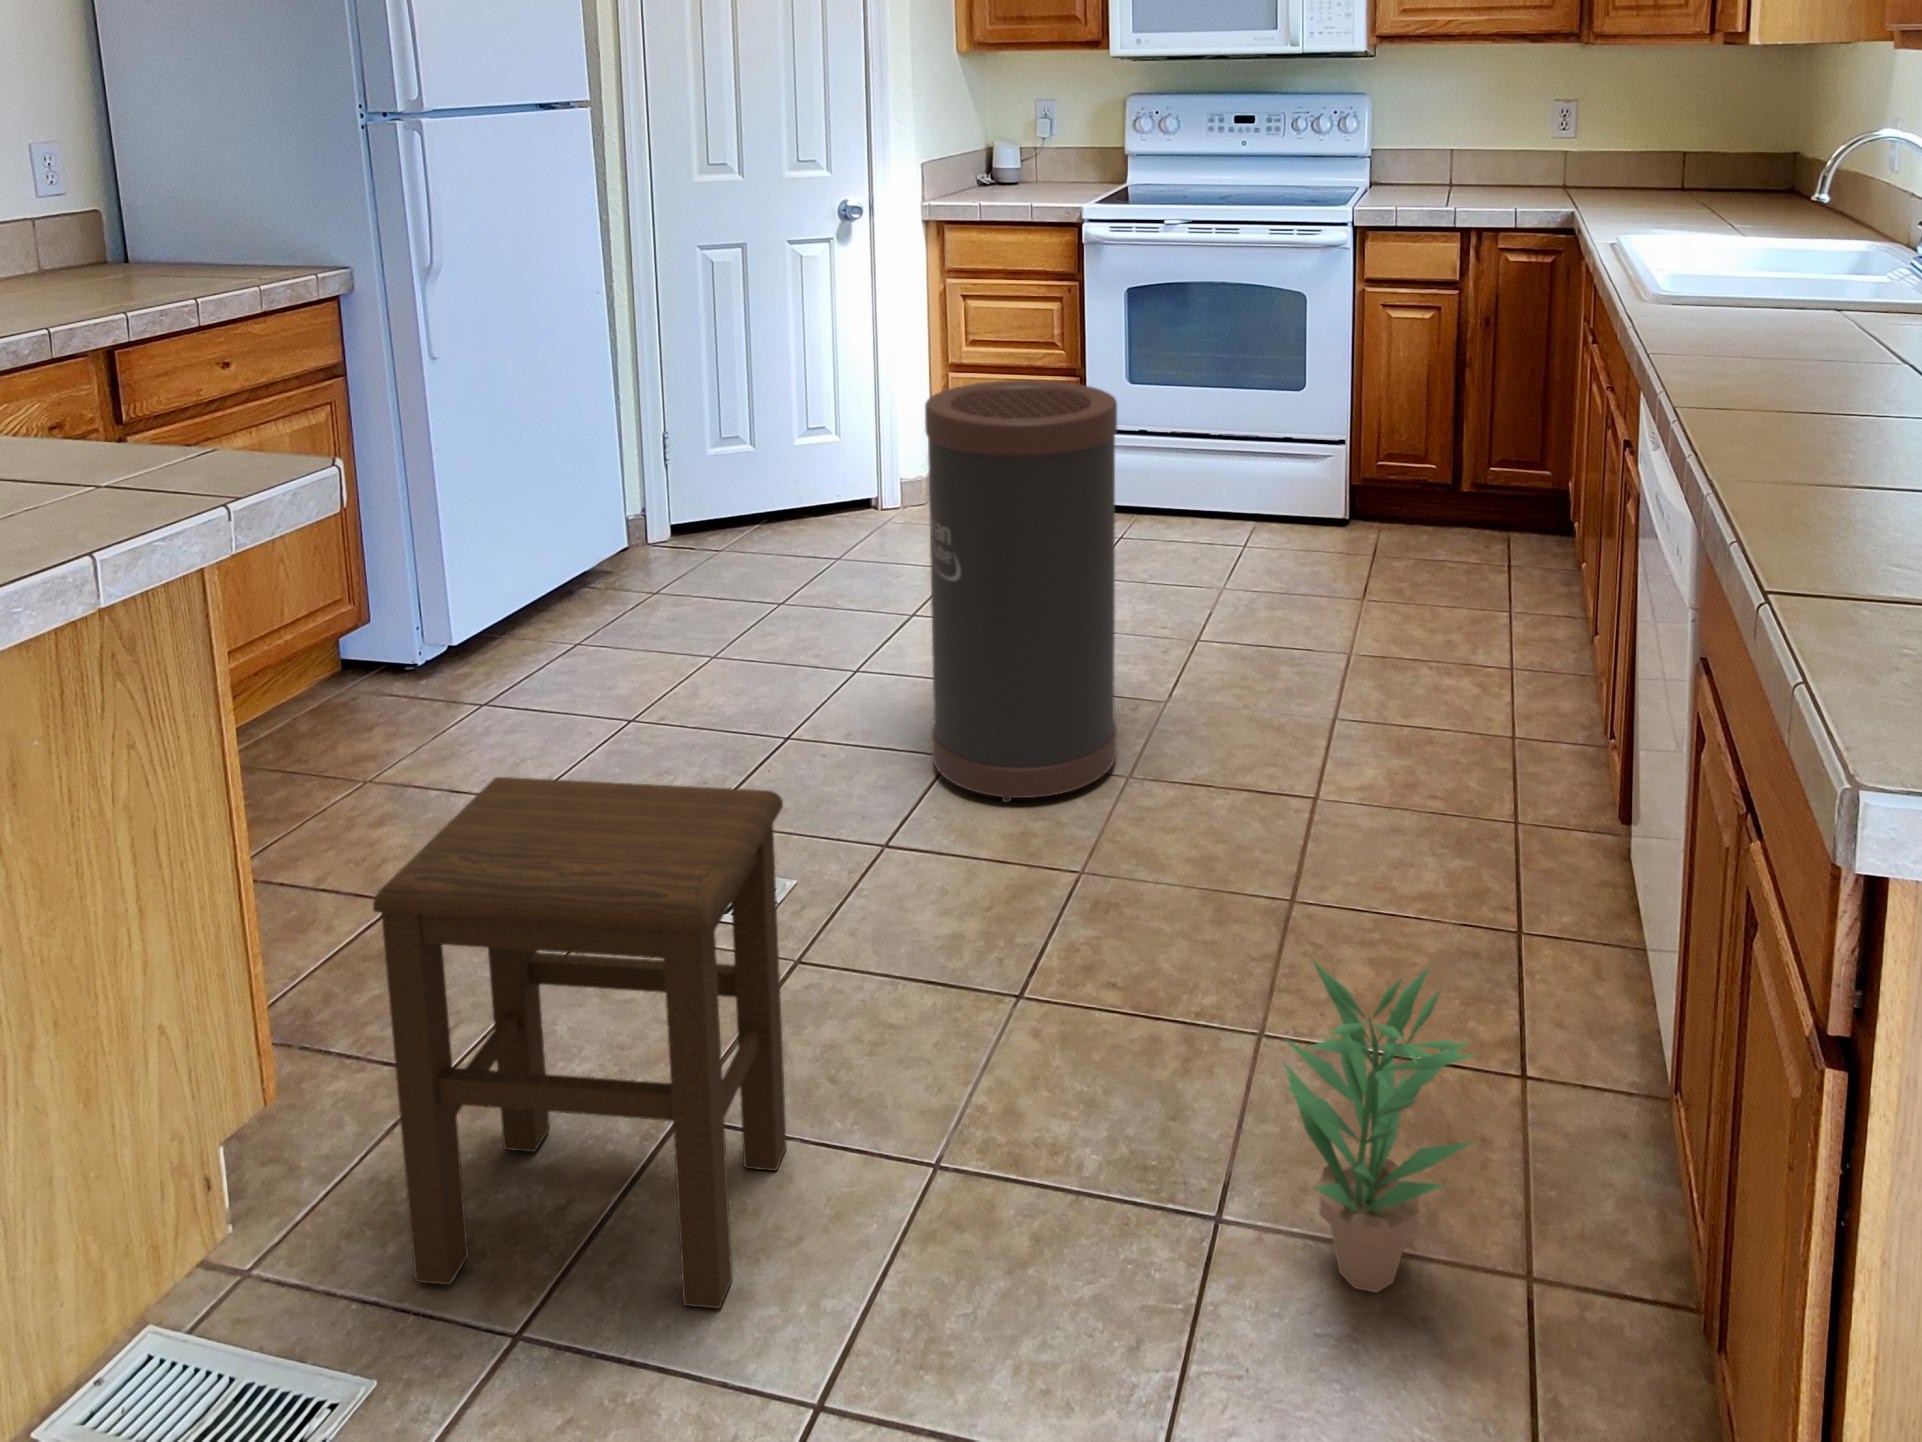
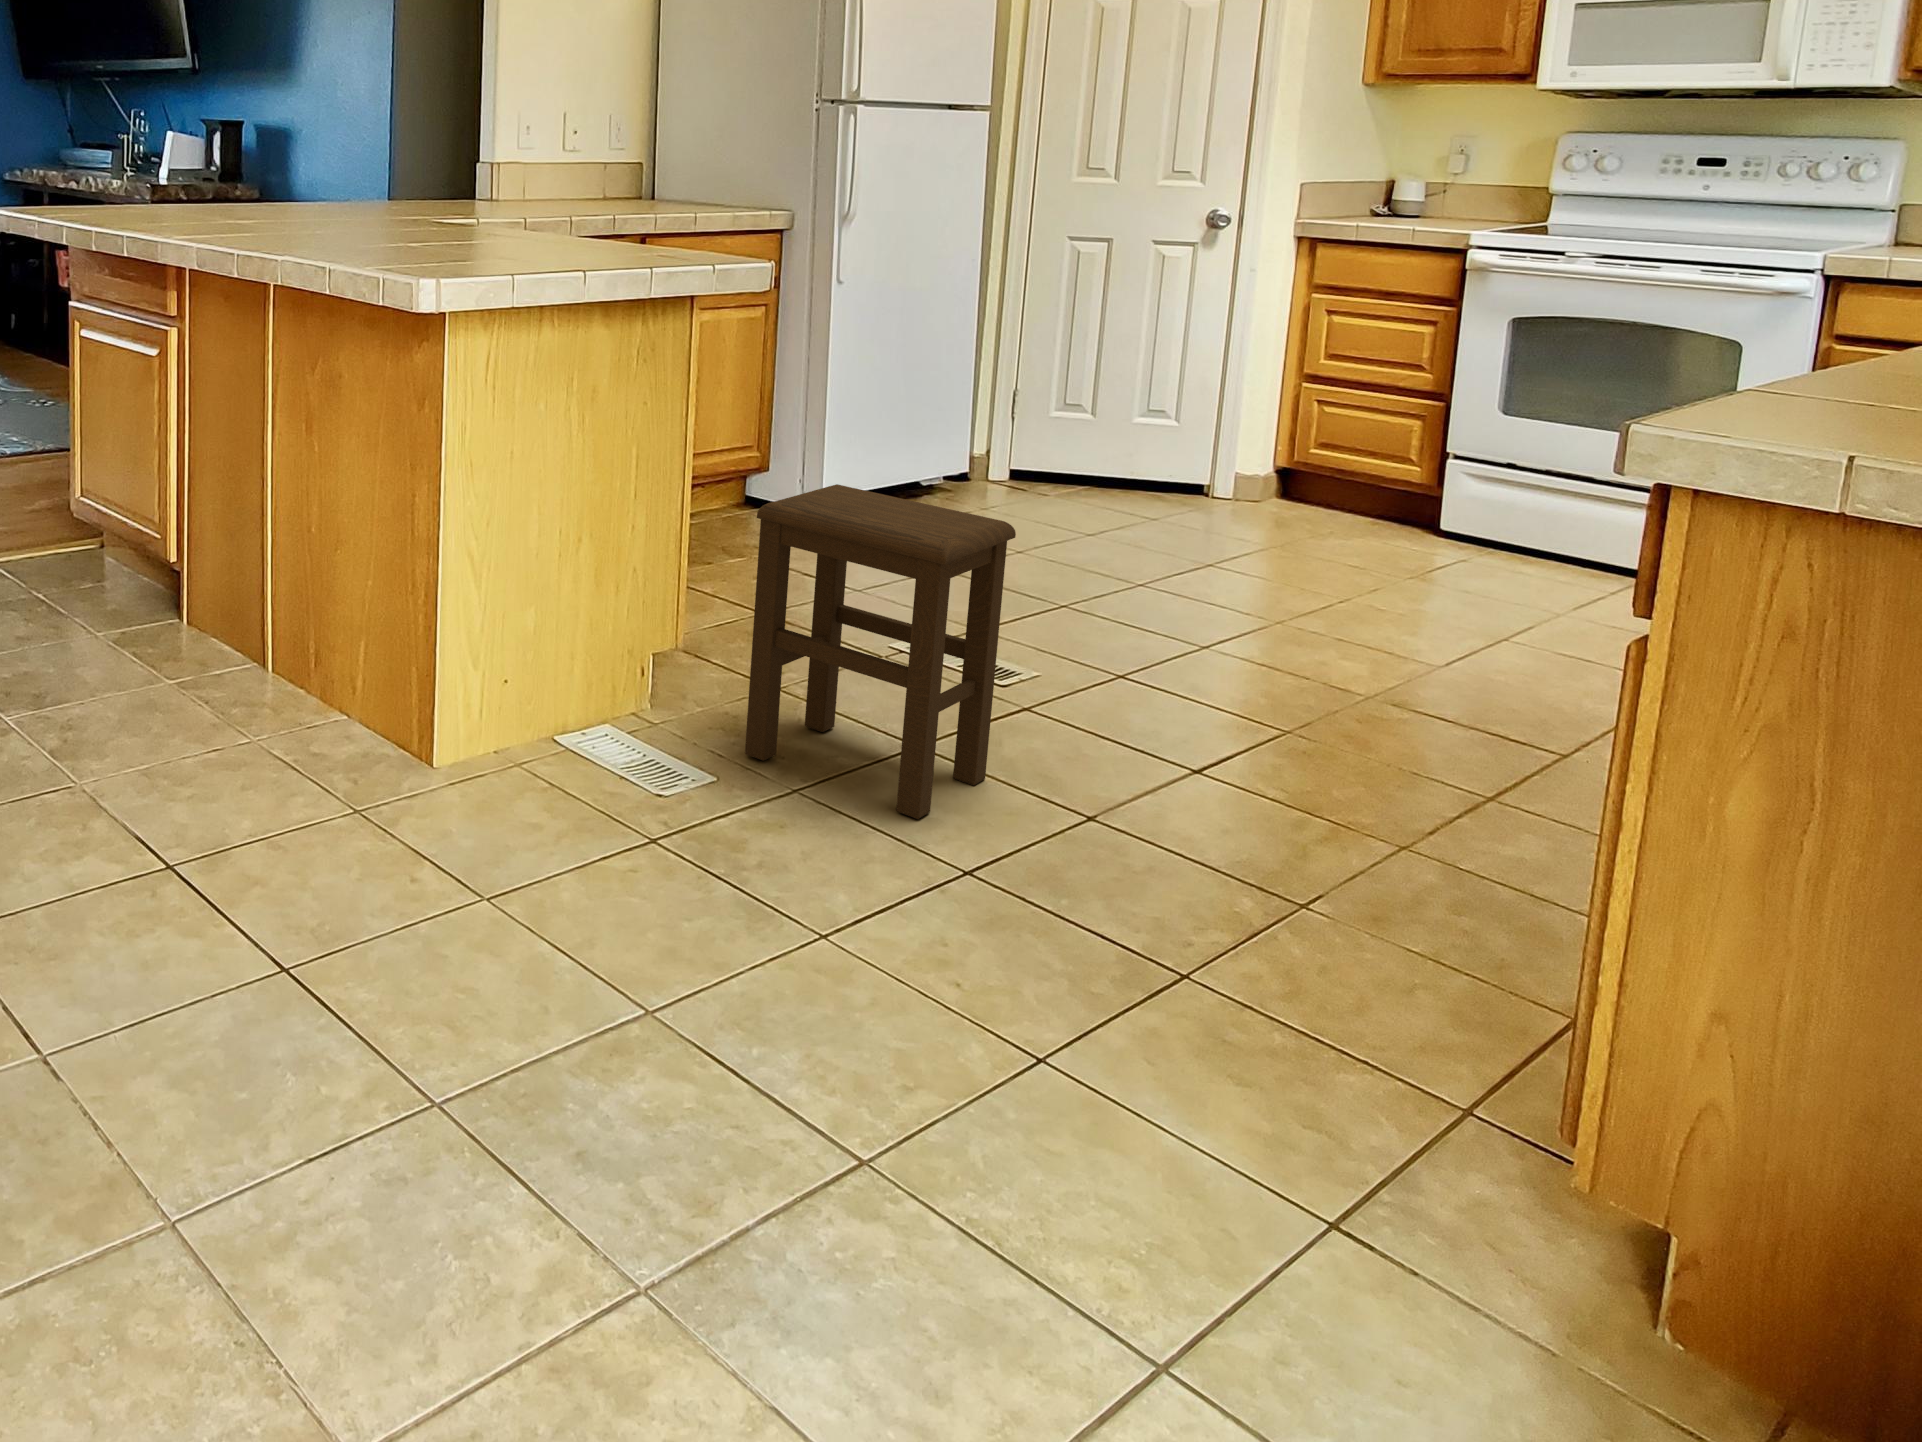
trash can: present [925,380,1117,802] -> none [1182,339,1404,690]
potted plant: present [1284,961,1474,1292] -> none [1346,694,1530,975]

